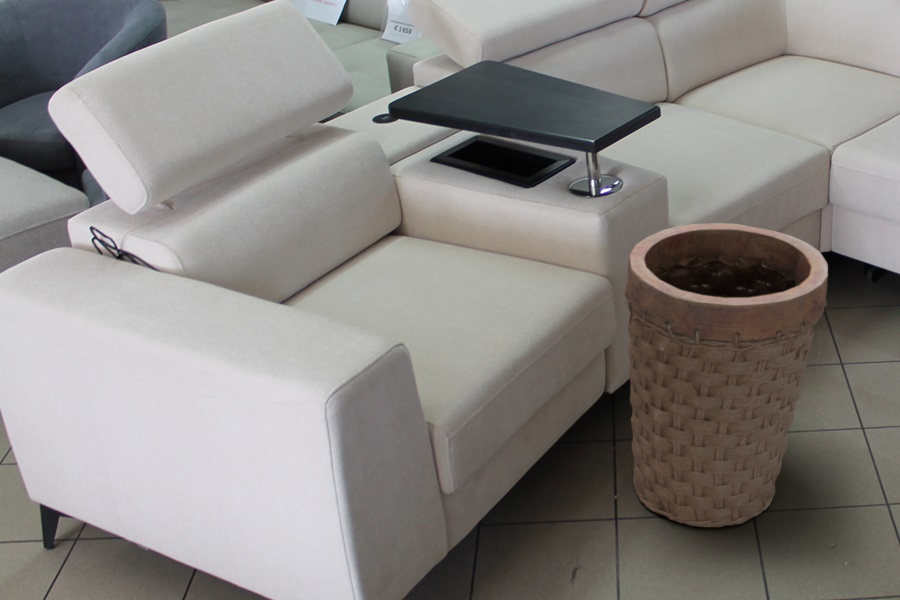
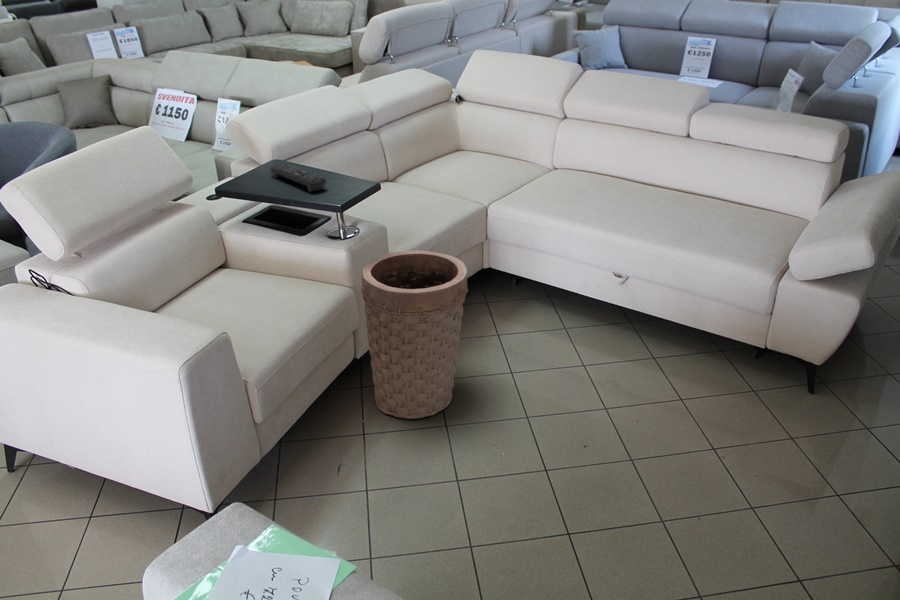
remote control: none [477,64,572,113] -> present [270,164,326,192]

